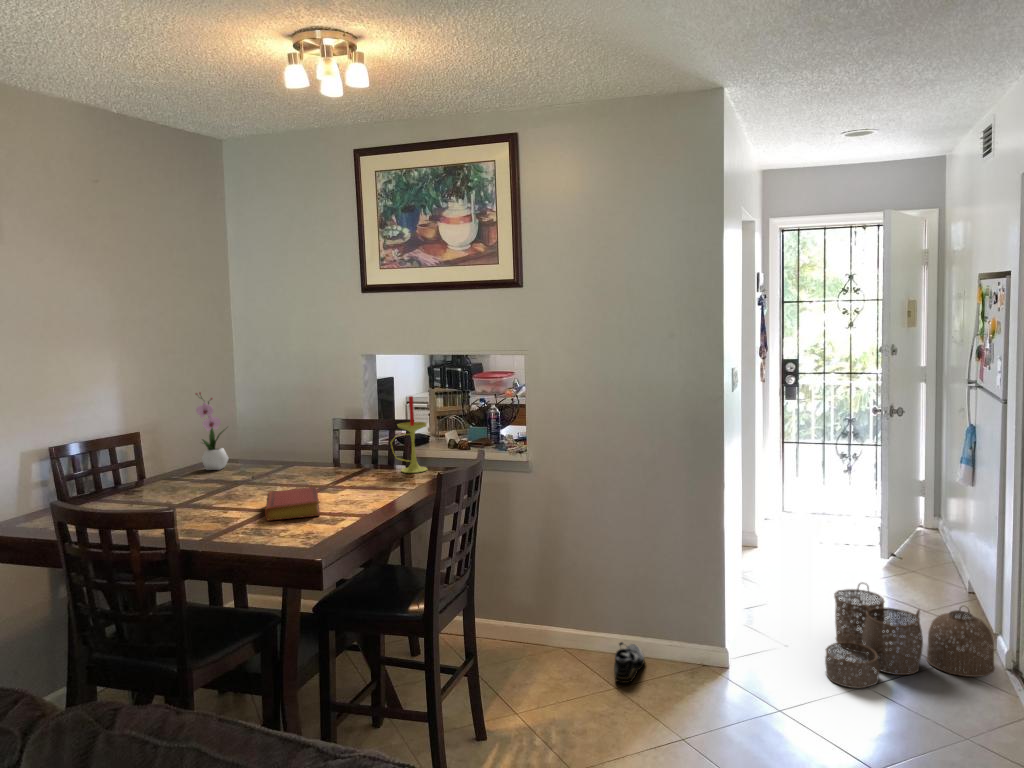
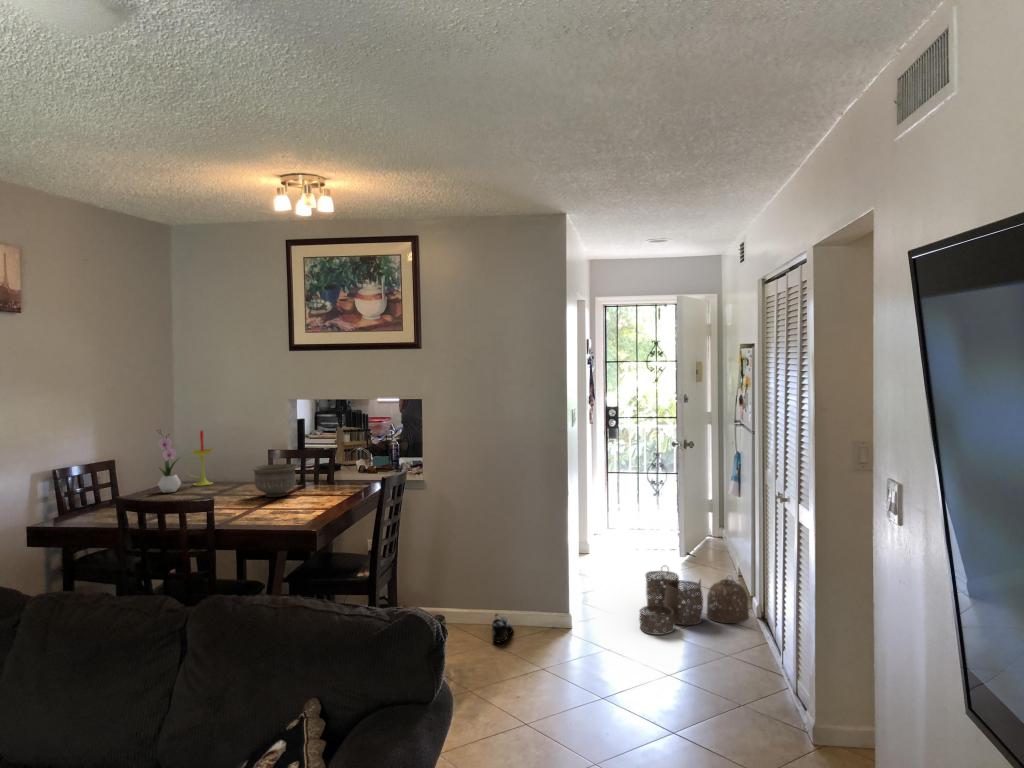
candle: present [391,396,427,473] -> present [191,430,213,486]
bowl: none [298,438,357,481] -> present [251,464,298,497]
book: present [265,486,320,521] -> none [240,497,288,520]

